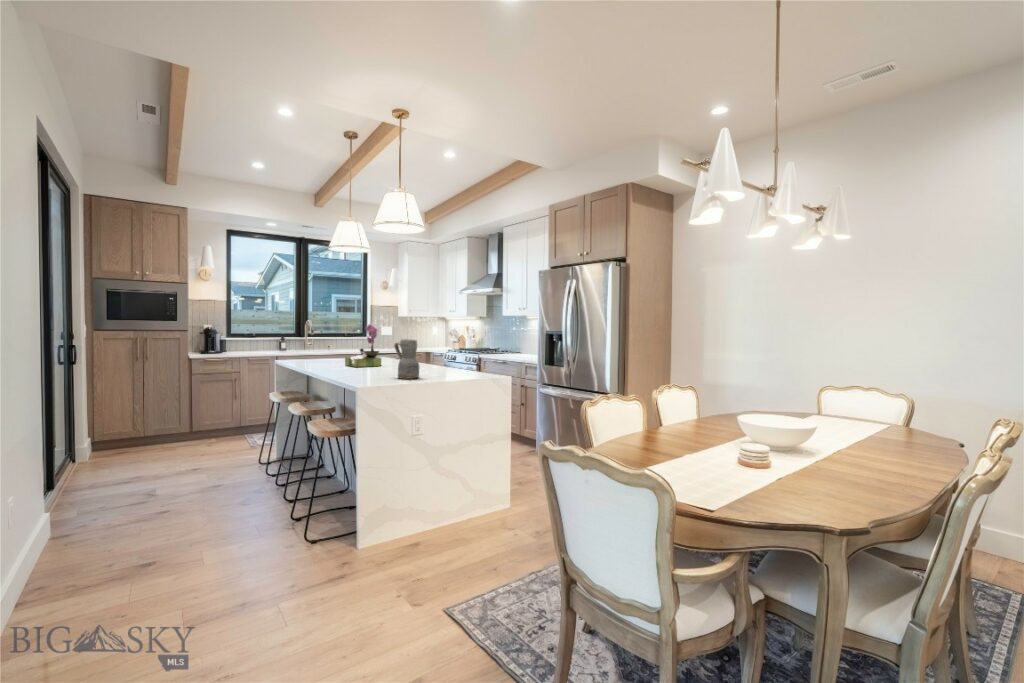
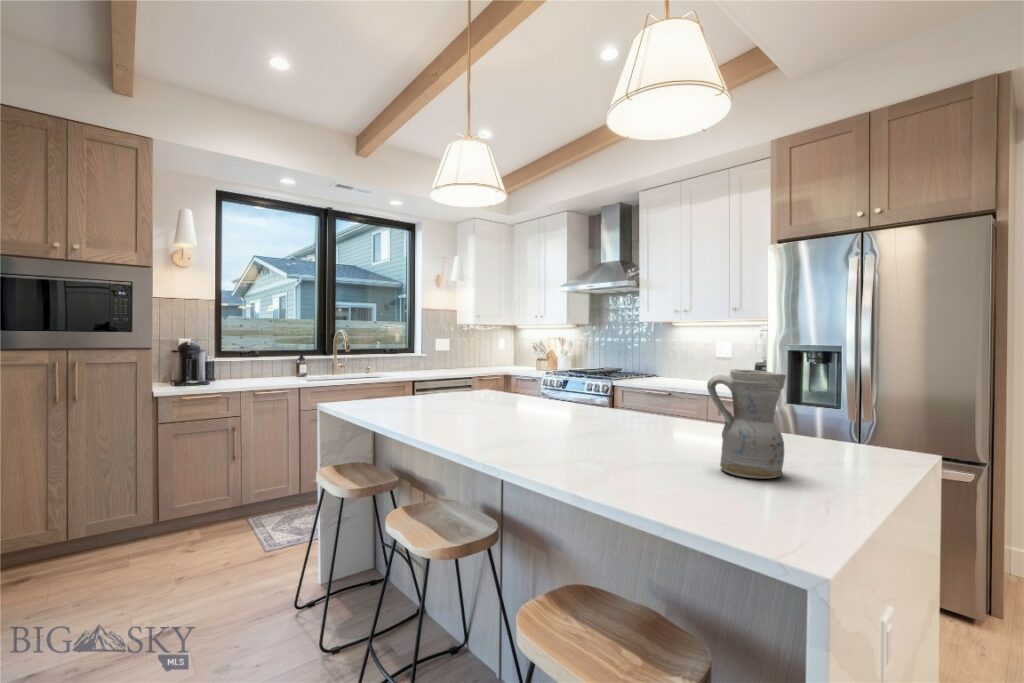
flower arrangement: present [345,324,381,367] -> none [477,331,550,423]

